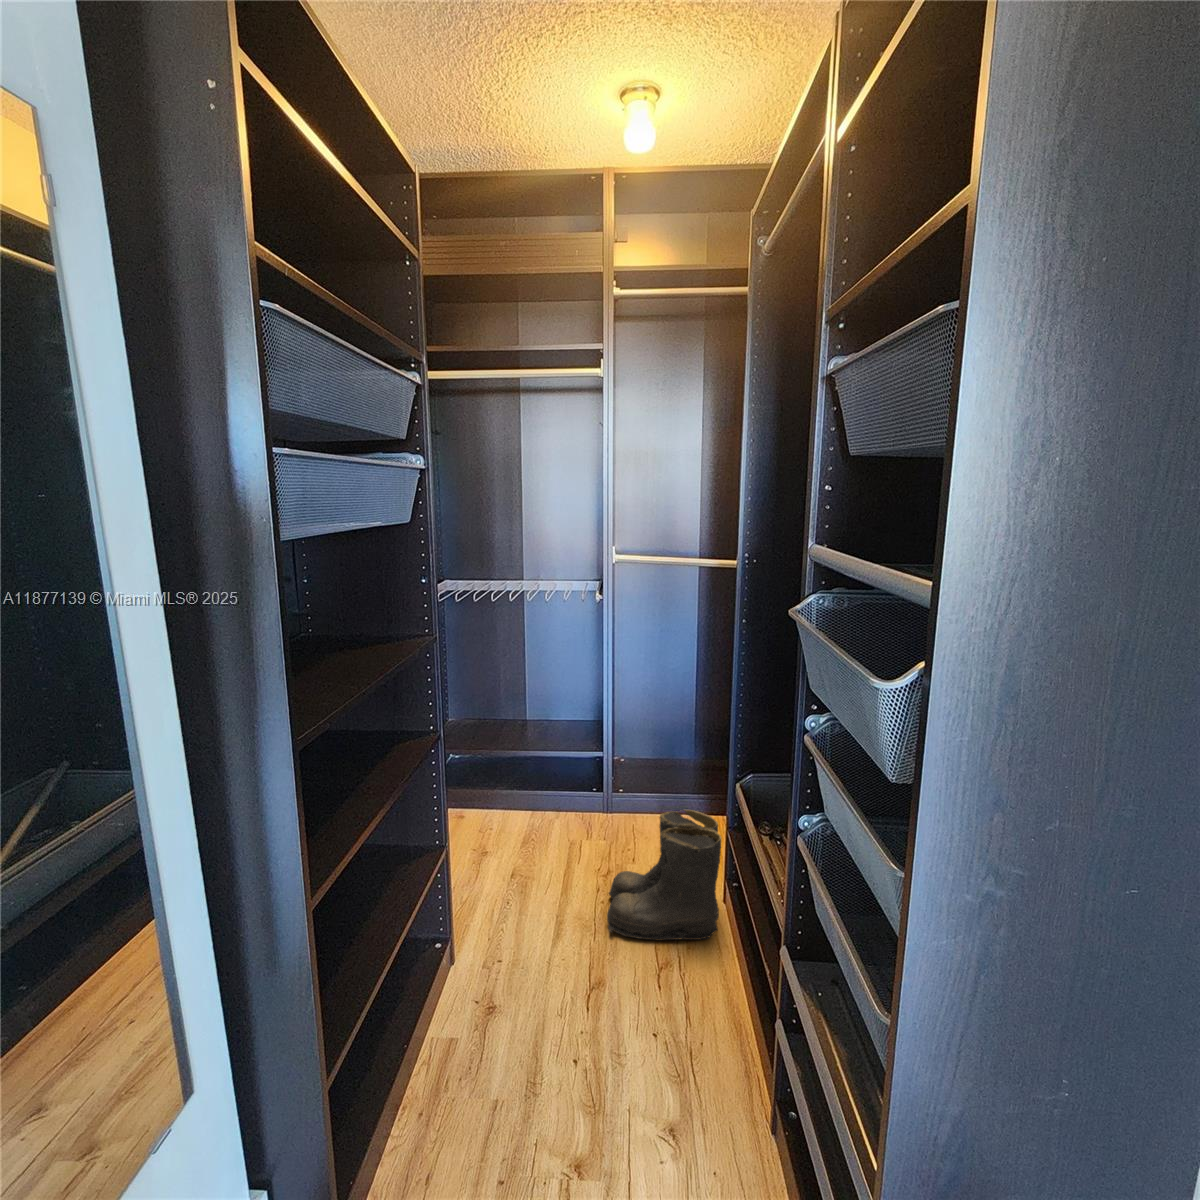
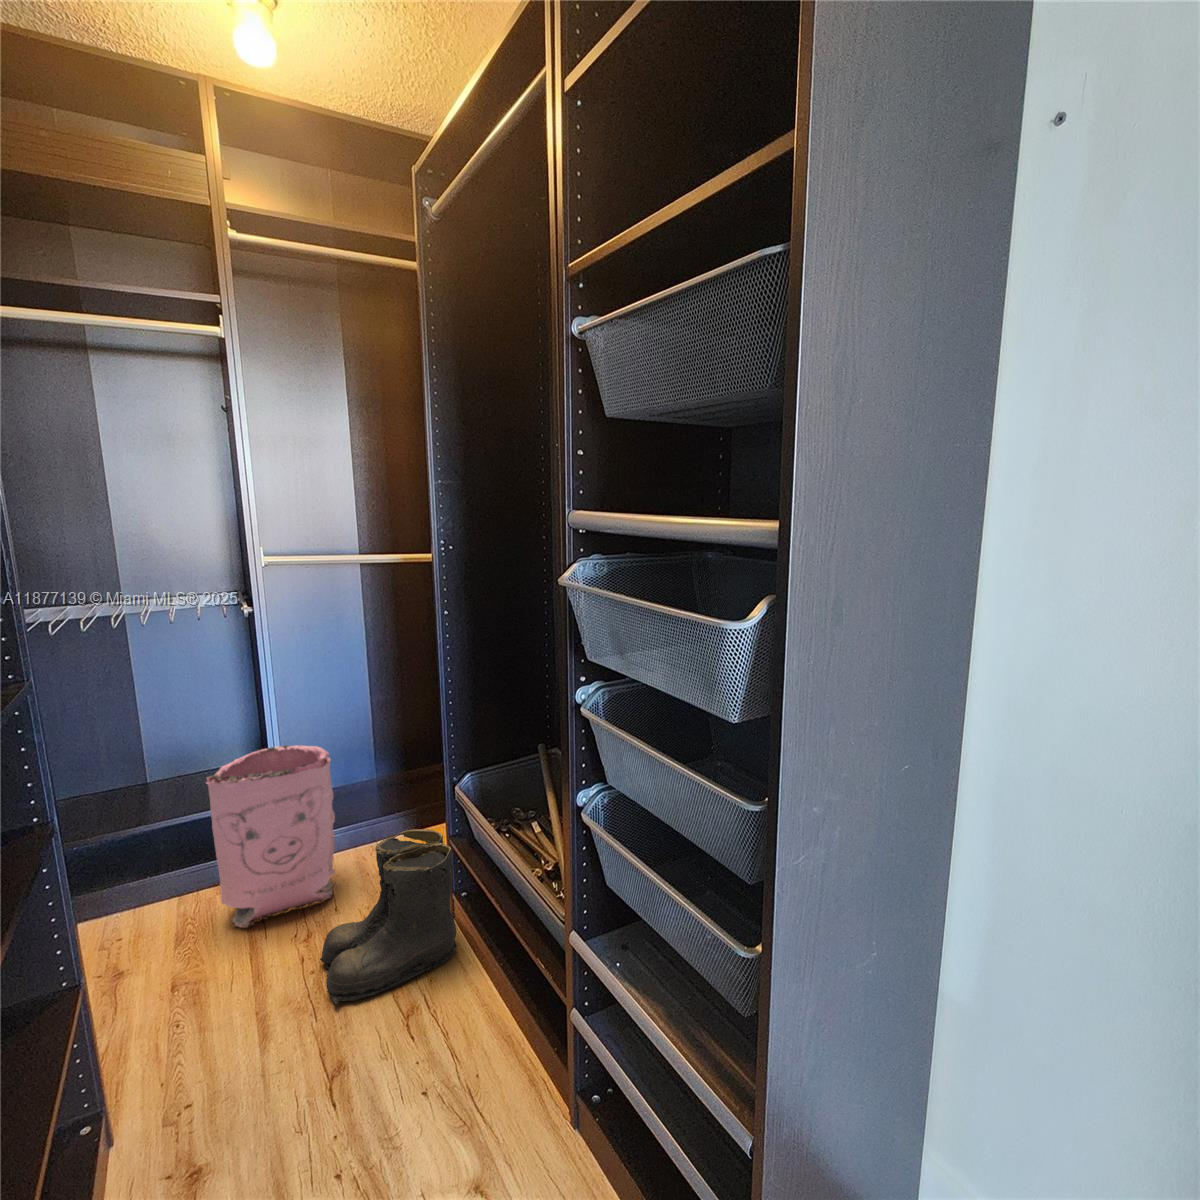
bag: none [551,710,642,849] -> present [206,745,335,928]

